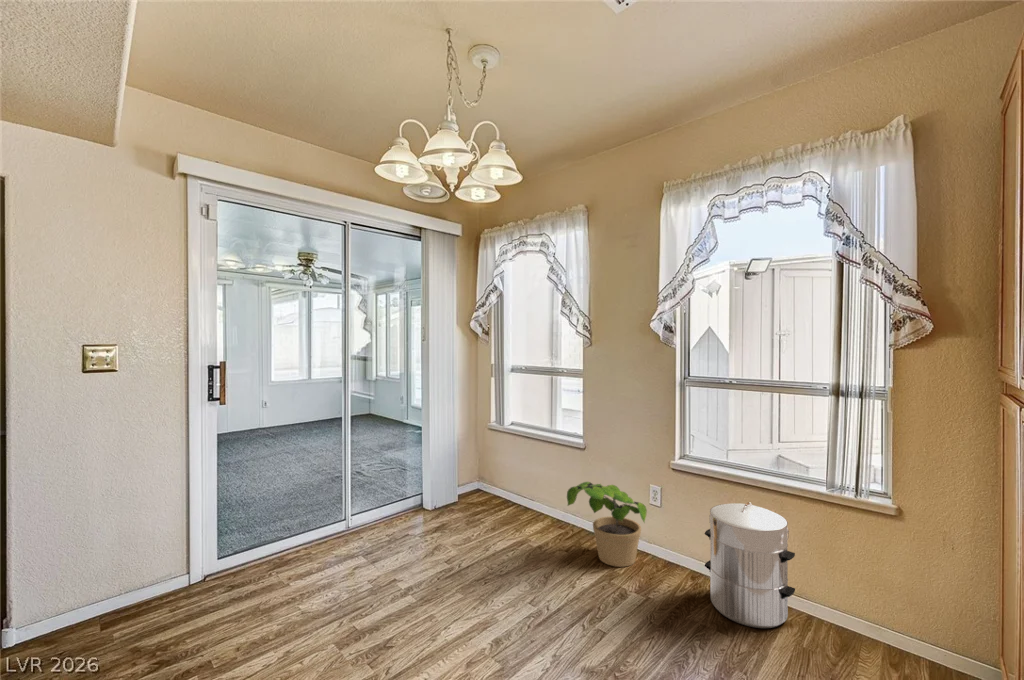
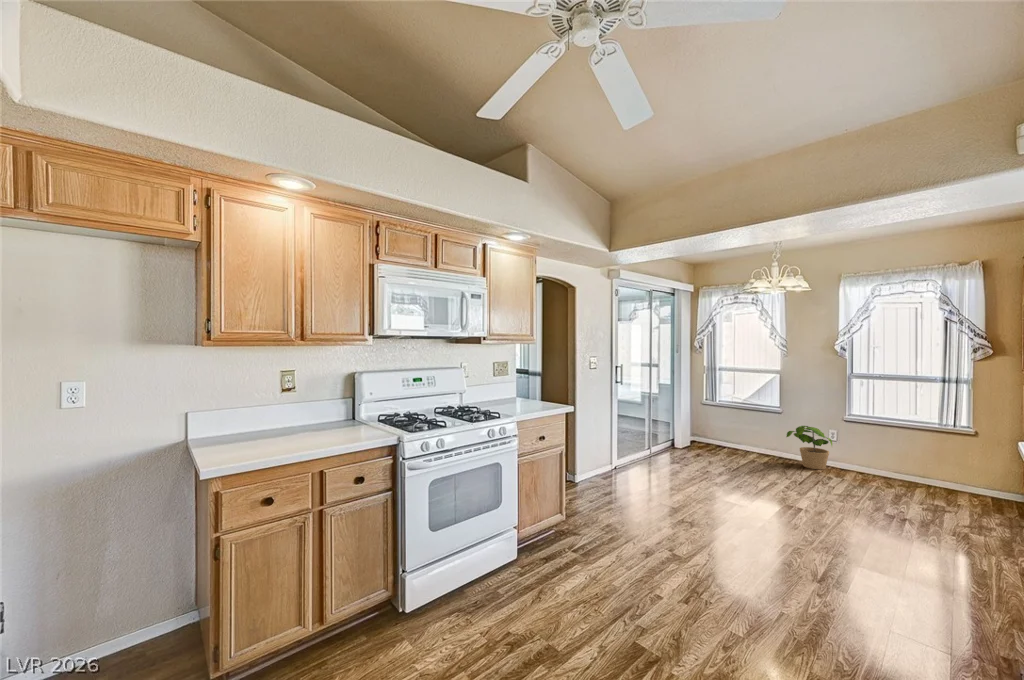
waste bin: present [705,502,795,628] -> none [872,433,924,488]

